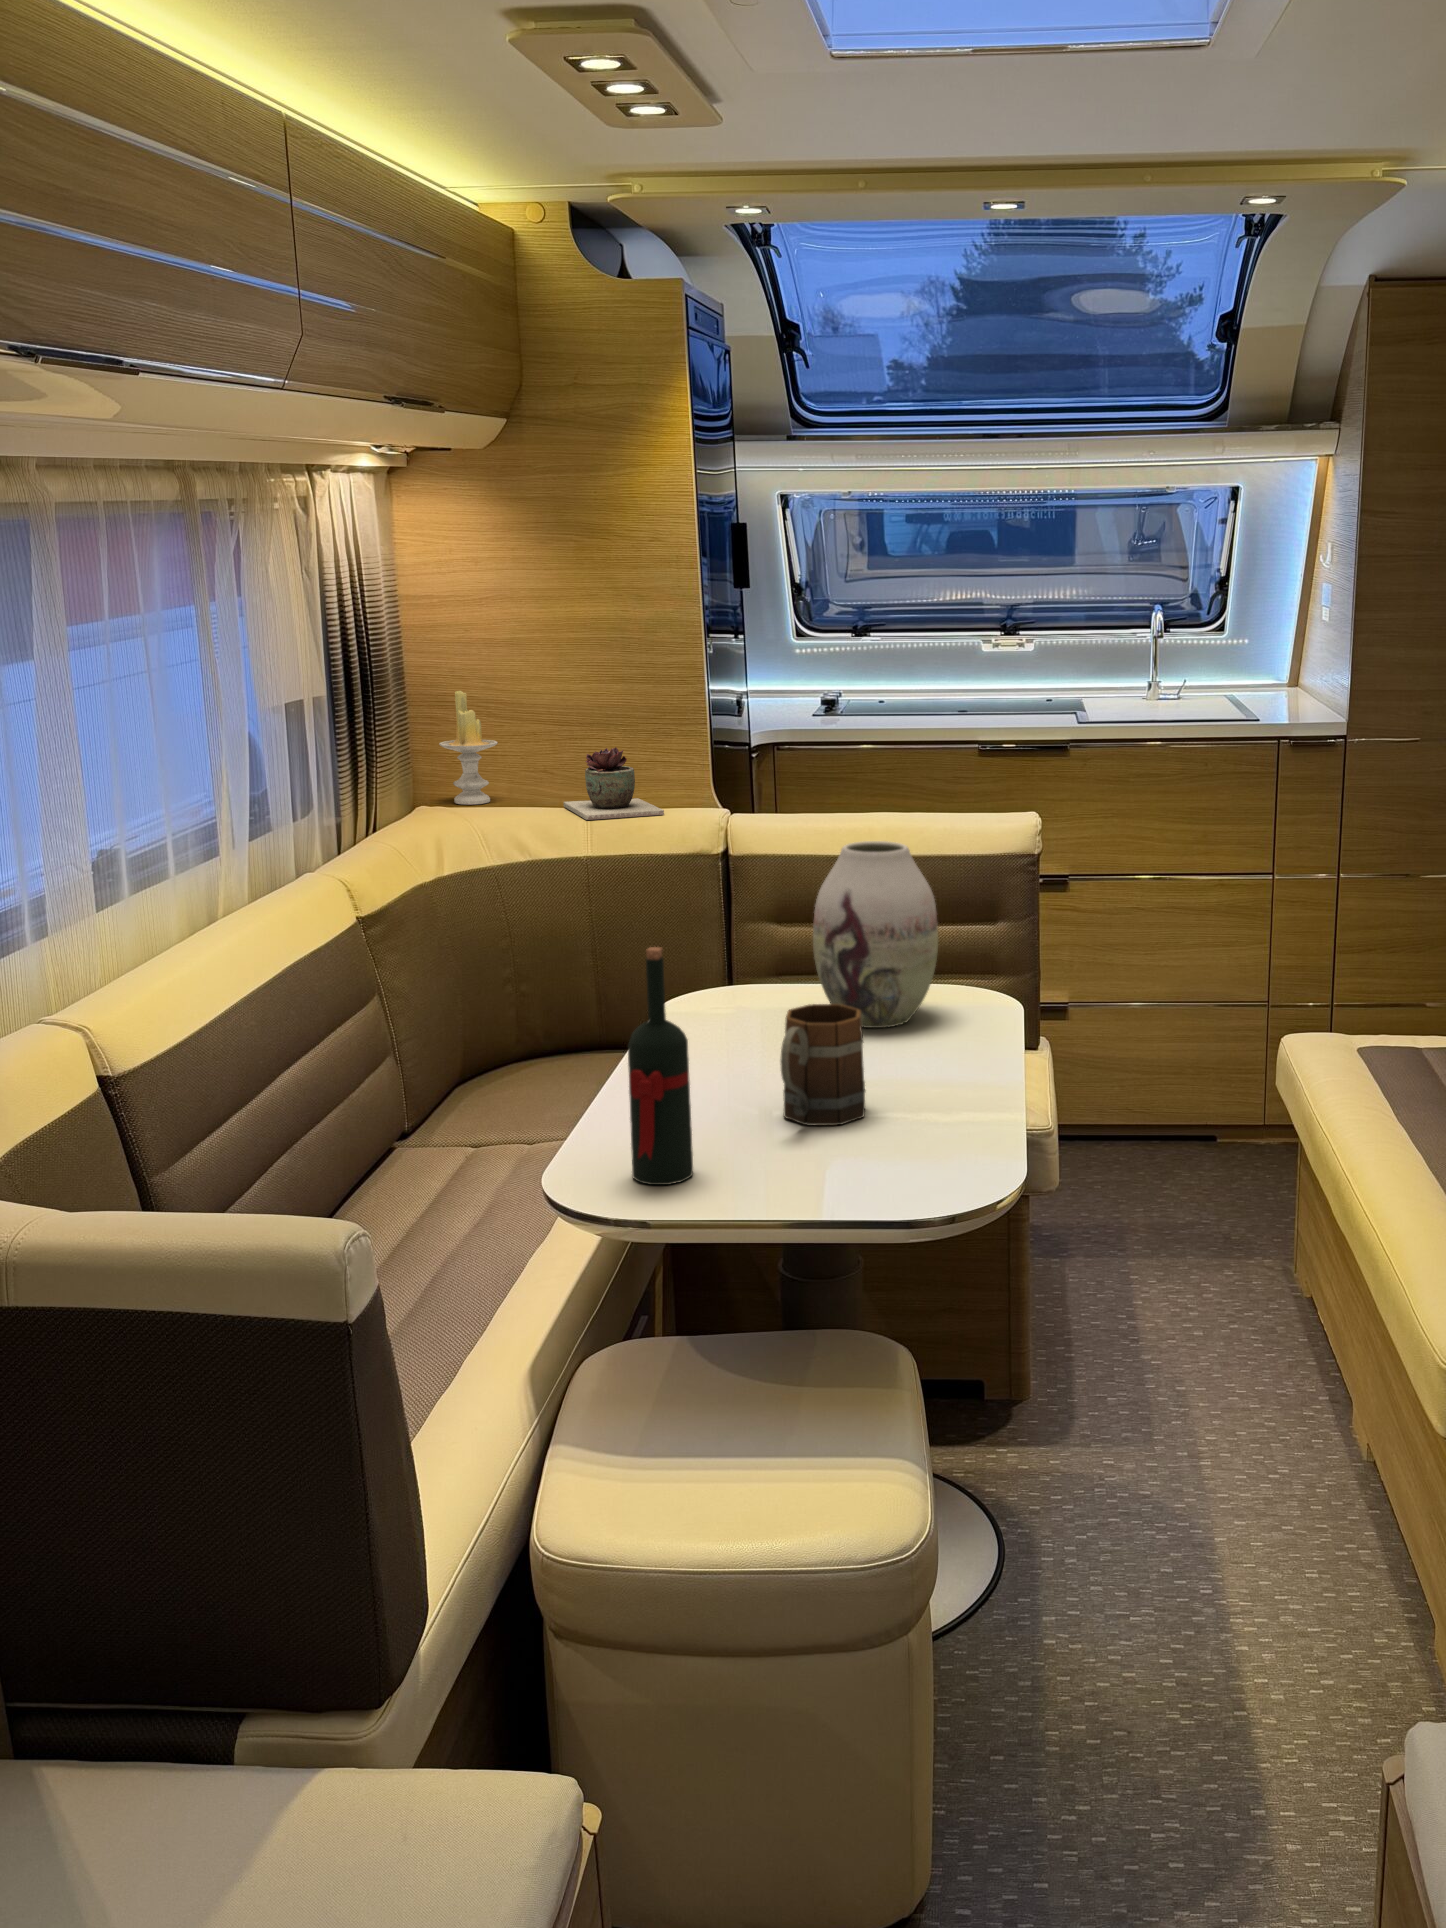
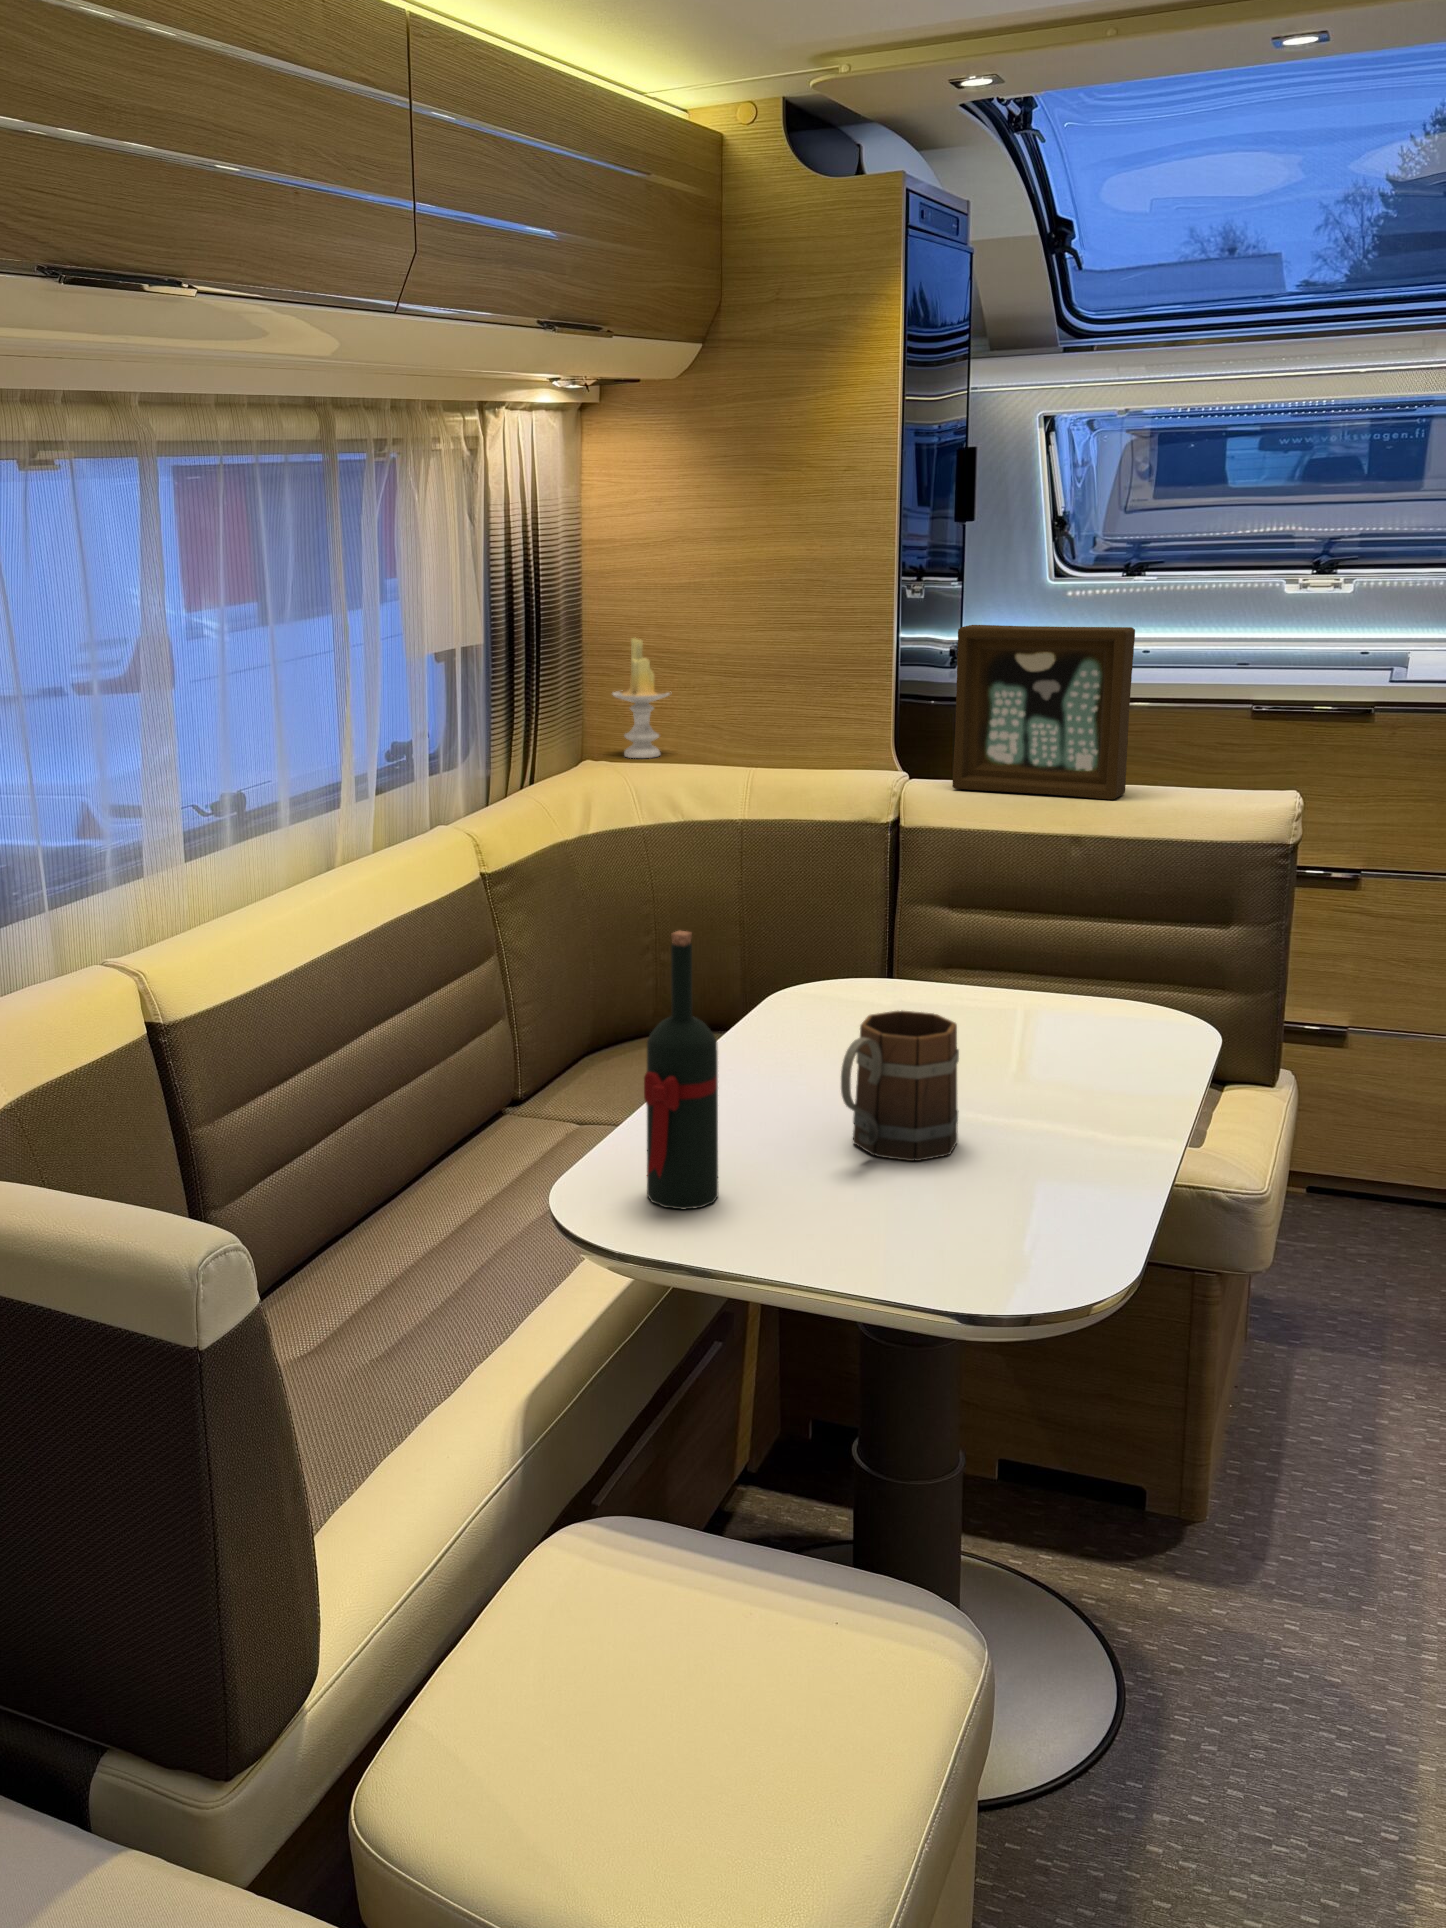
picture frame: none [769,680,913,826] -> present [953,625,1135,800]
succulent plant: present [564,747,664,820] -> none [732,700,835,779]
vase: present [813,841,938,1028] -> none [946,816,1105,1043]

